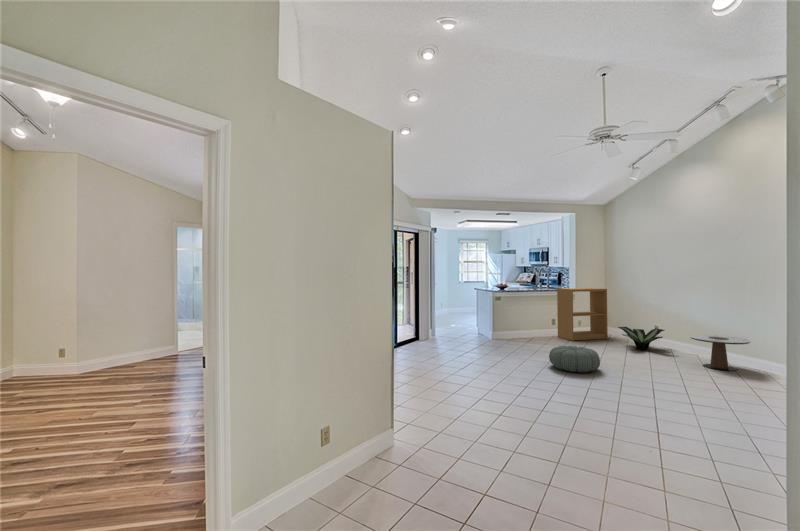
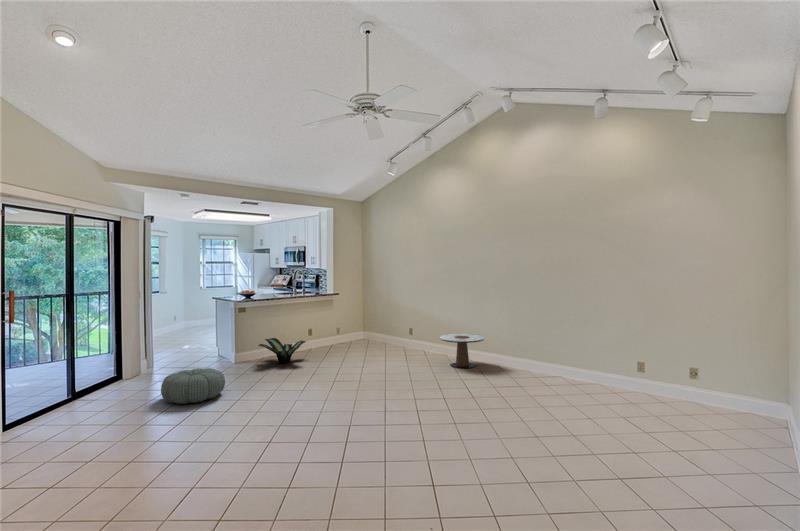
bookshelf: present [557,288,608,341] -> none [315,291,367,353]
potted plant: present [618,327,664,350] -> present [258,338,306,364]
pouf: present [549,346,600,372] -> present [161,368,225,404]

